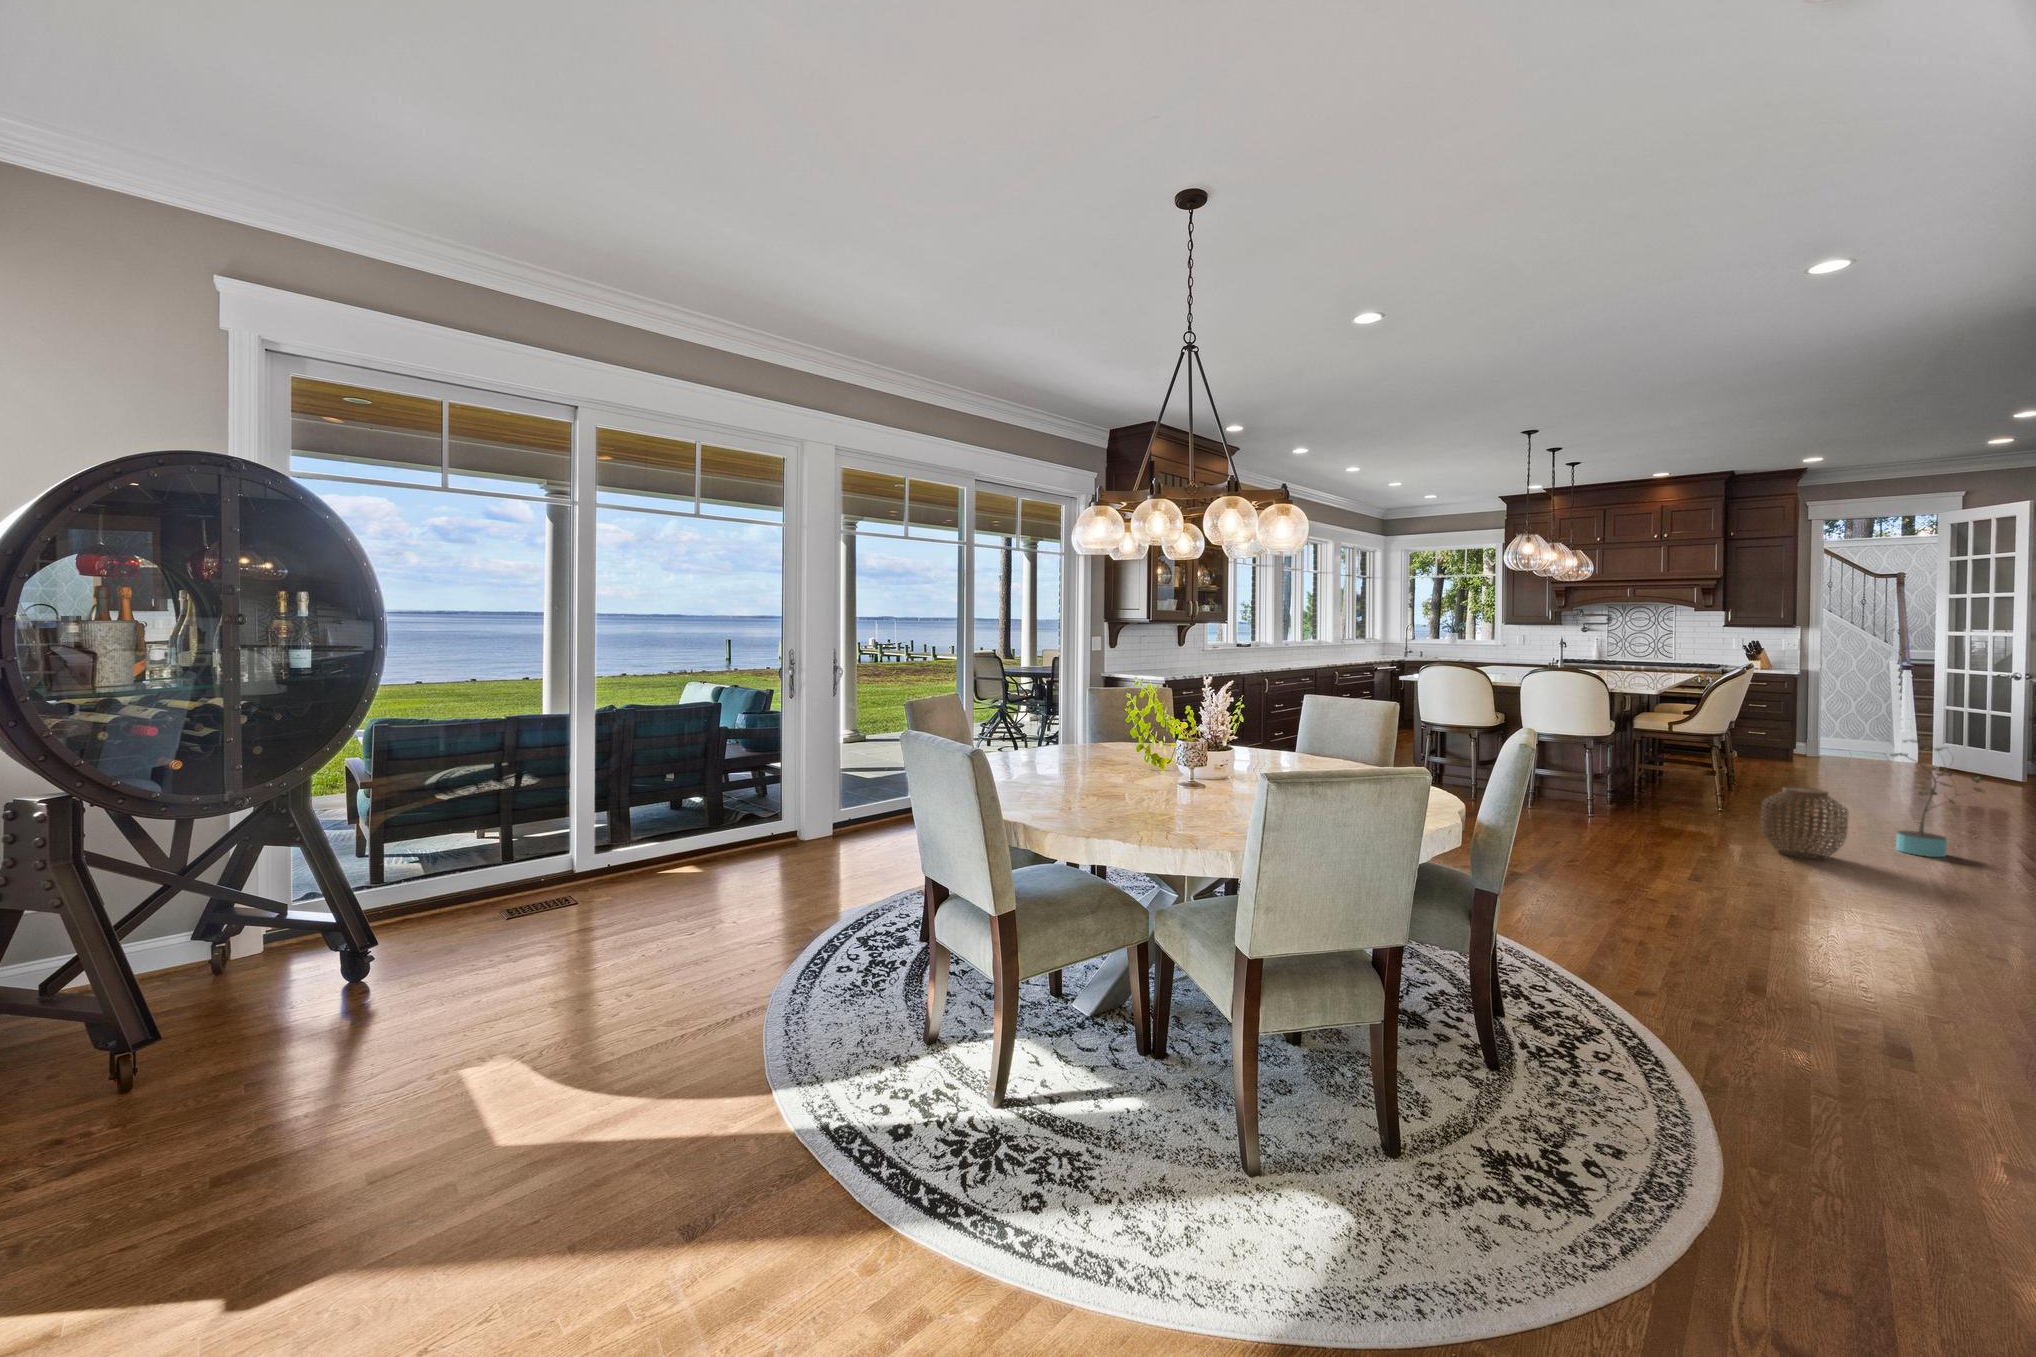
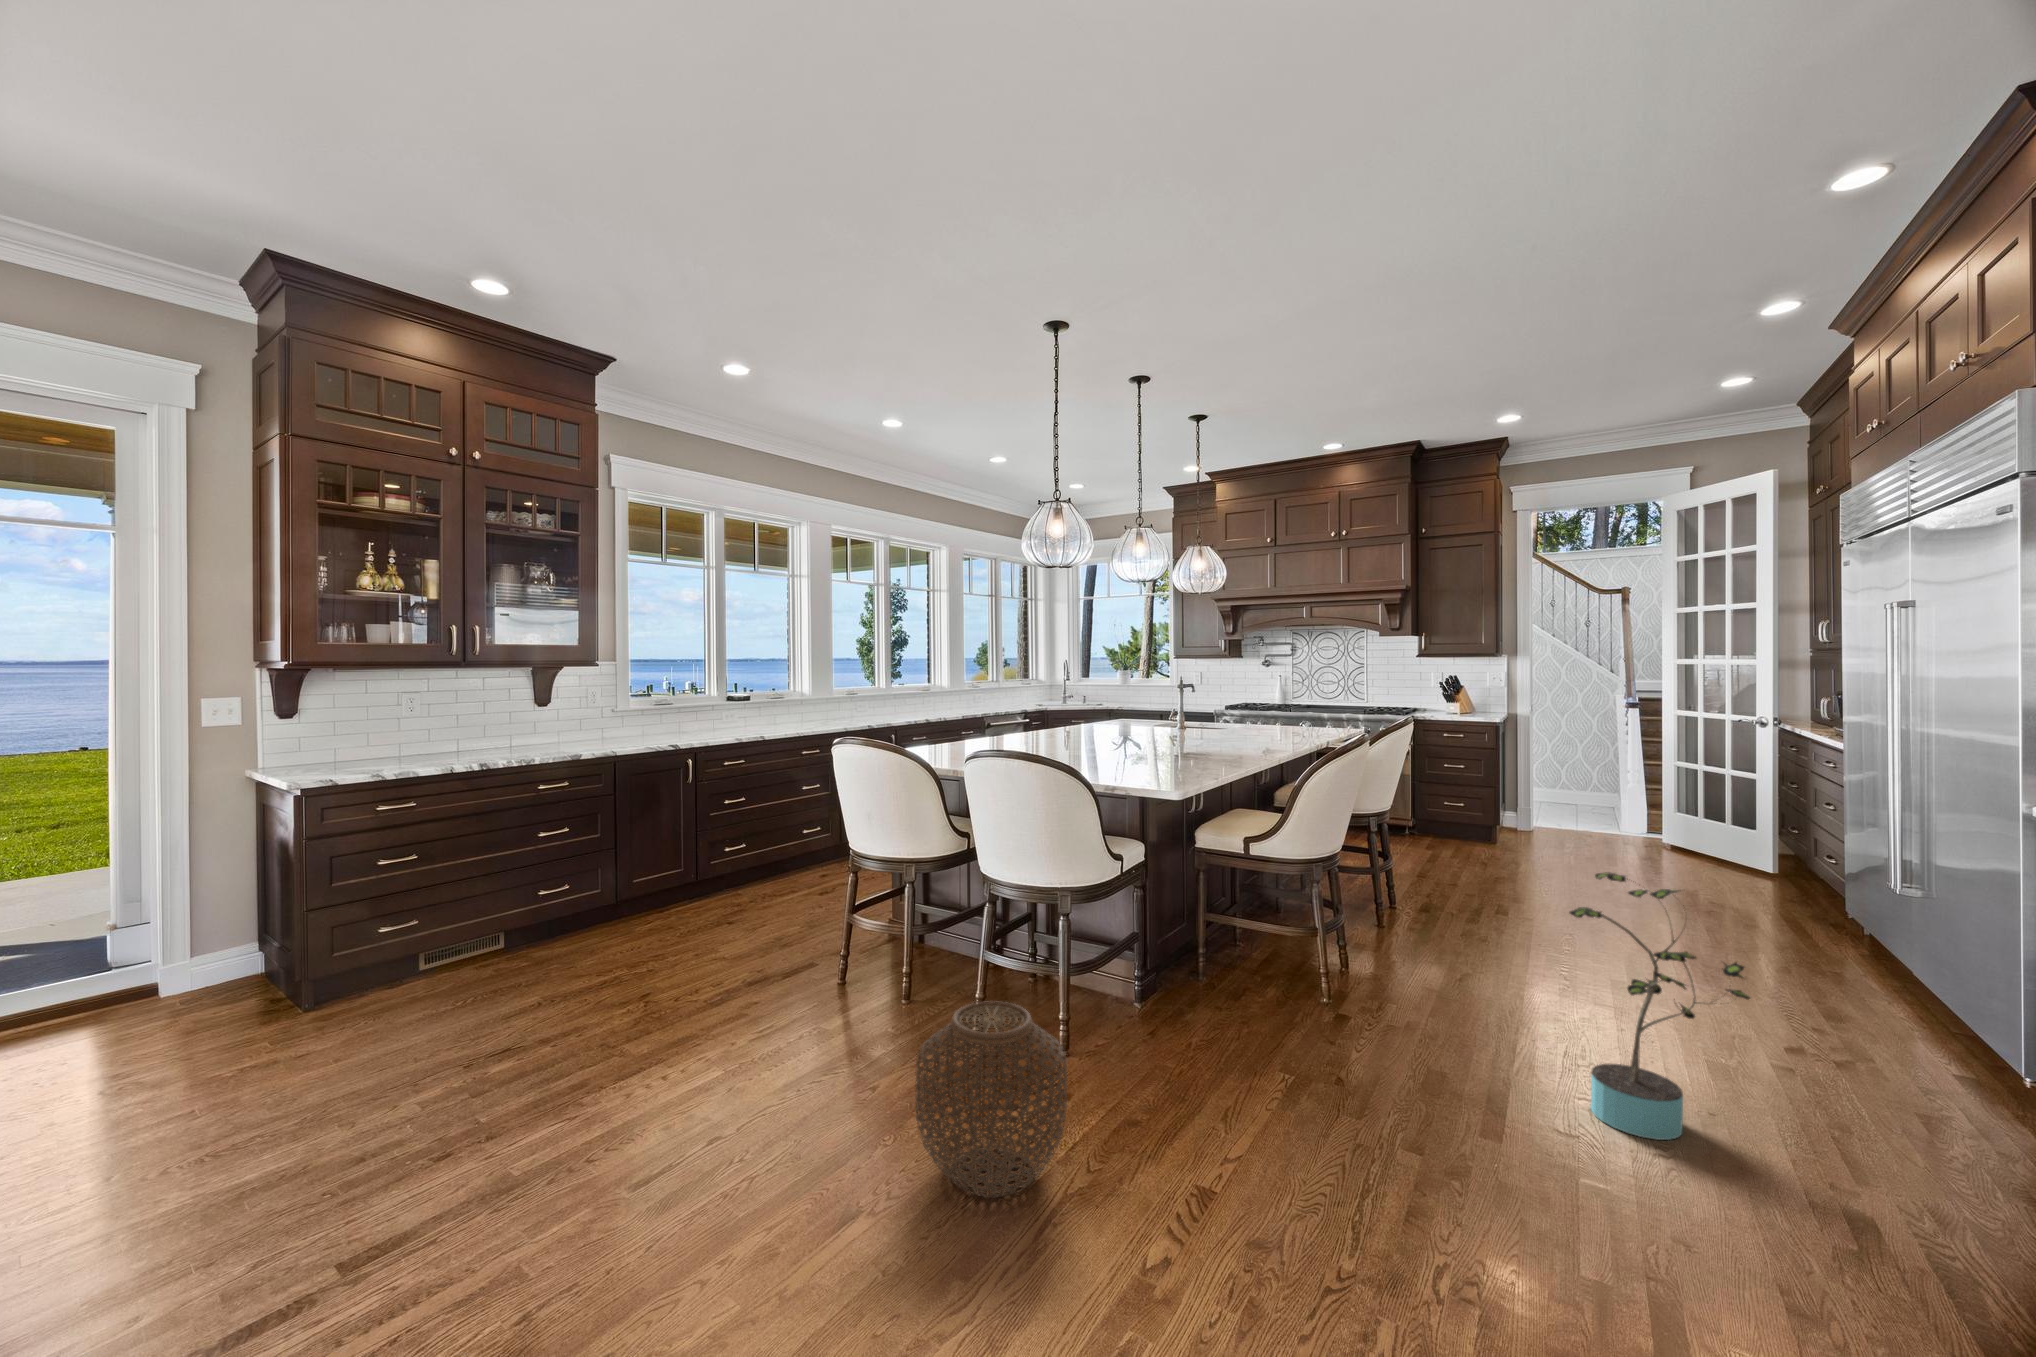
woven basket: present [1761,786,1848,859] -> present [916,1001,1067,1197]

